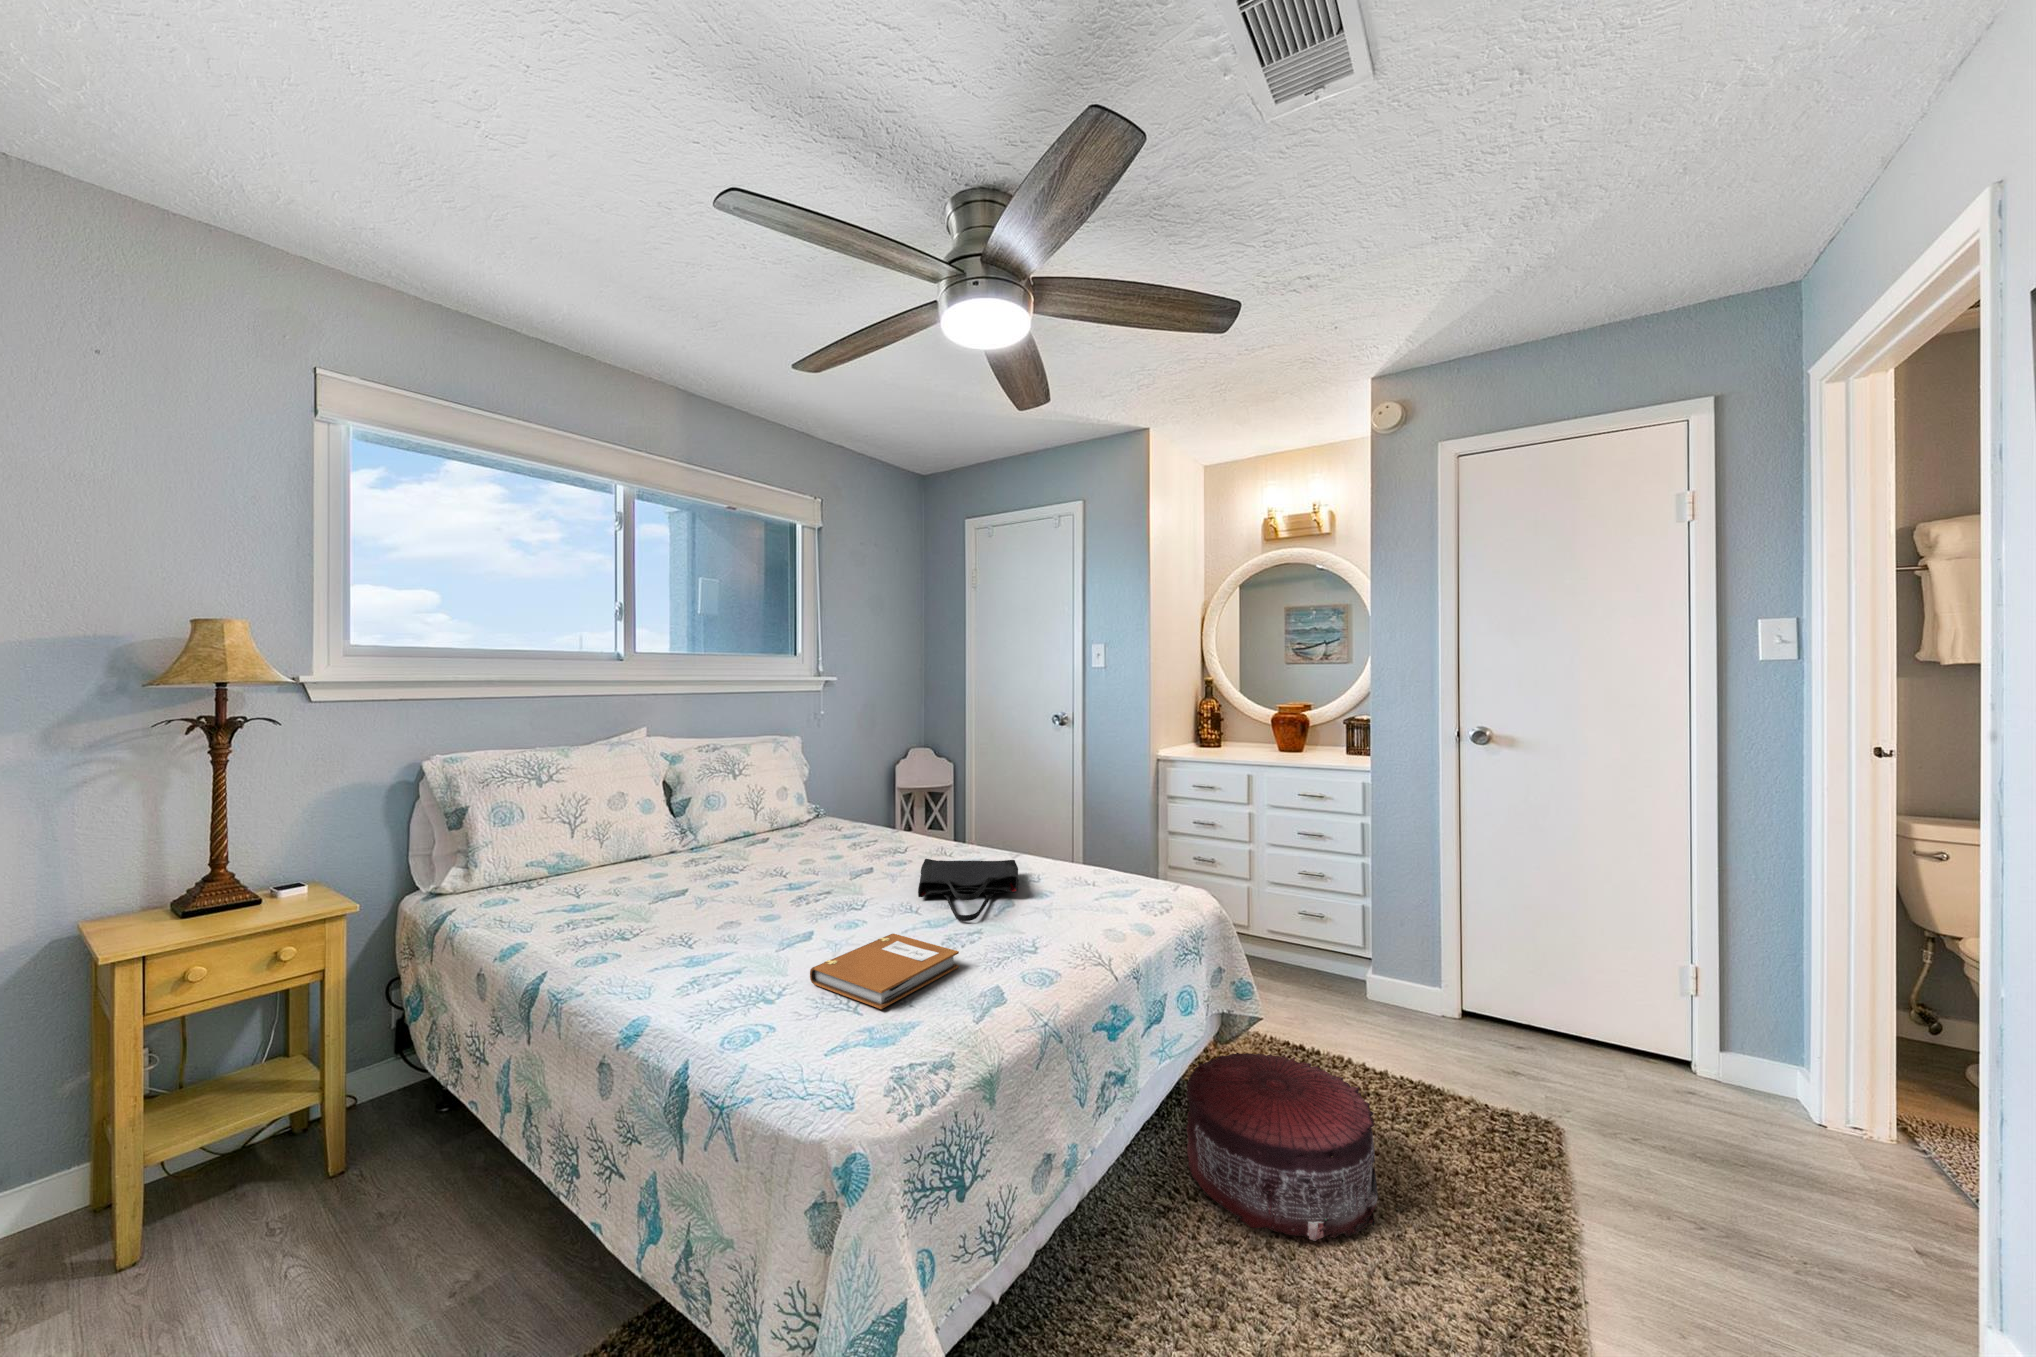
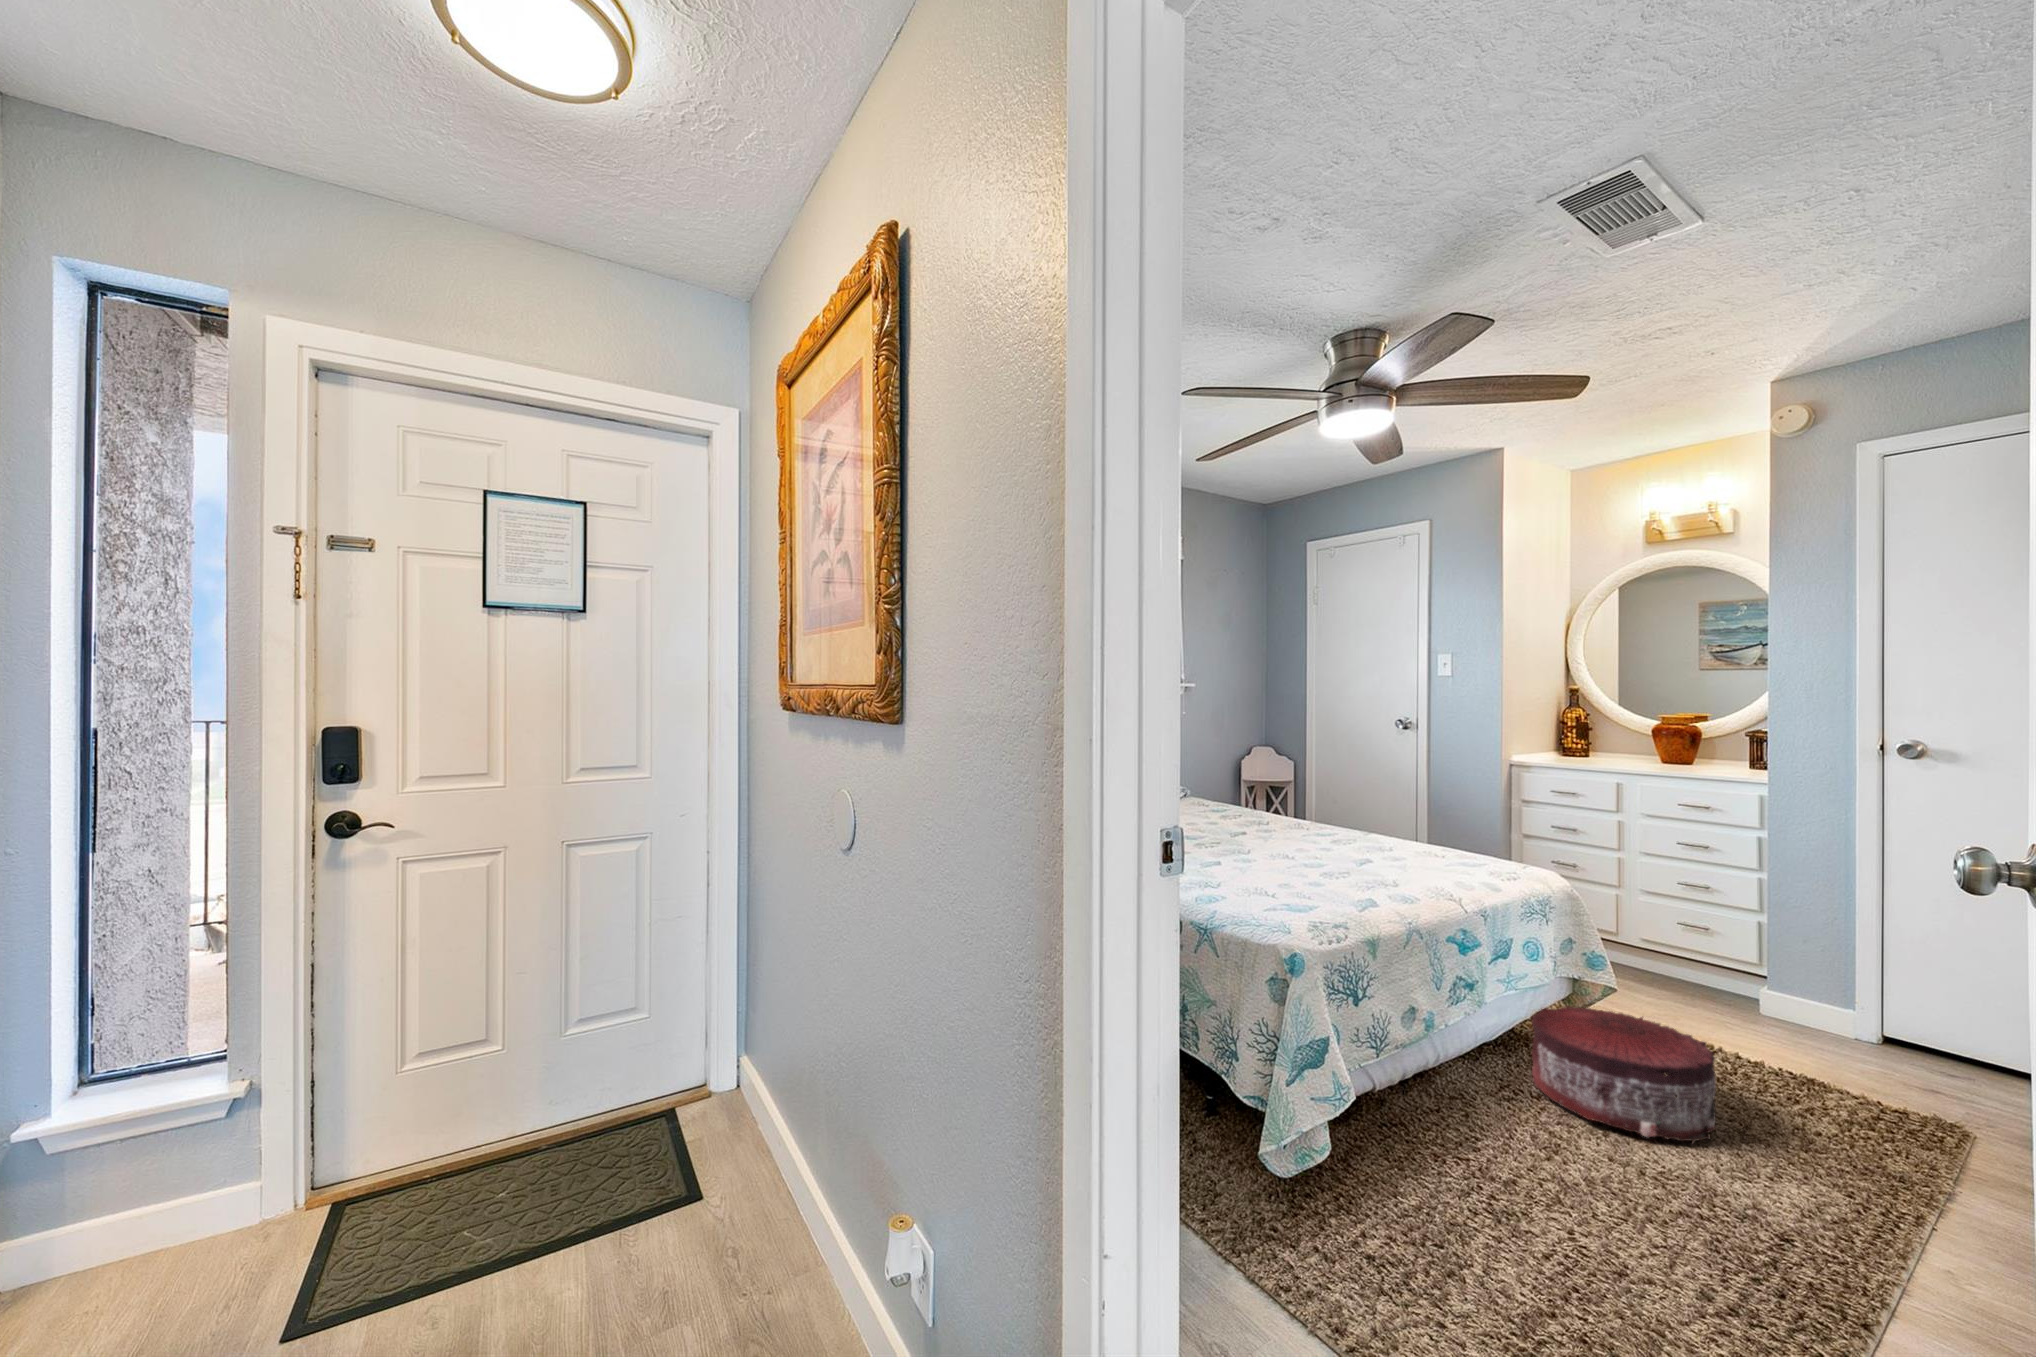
tote bag: present [918,859,1018,921] -> none [1292,826,1378,867]
notebook: present [810,934,959,1009] -> none [1234,865,1339,901]

